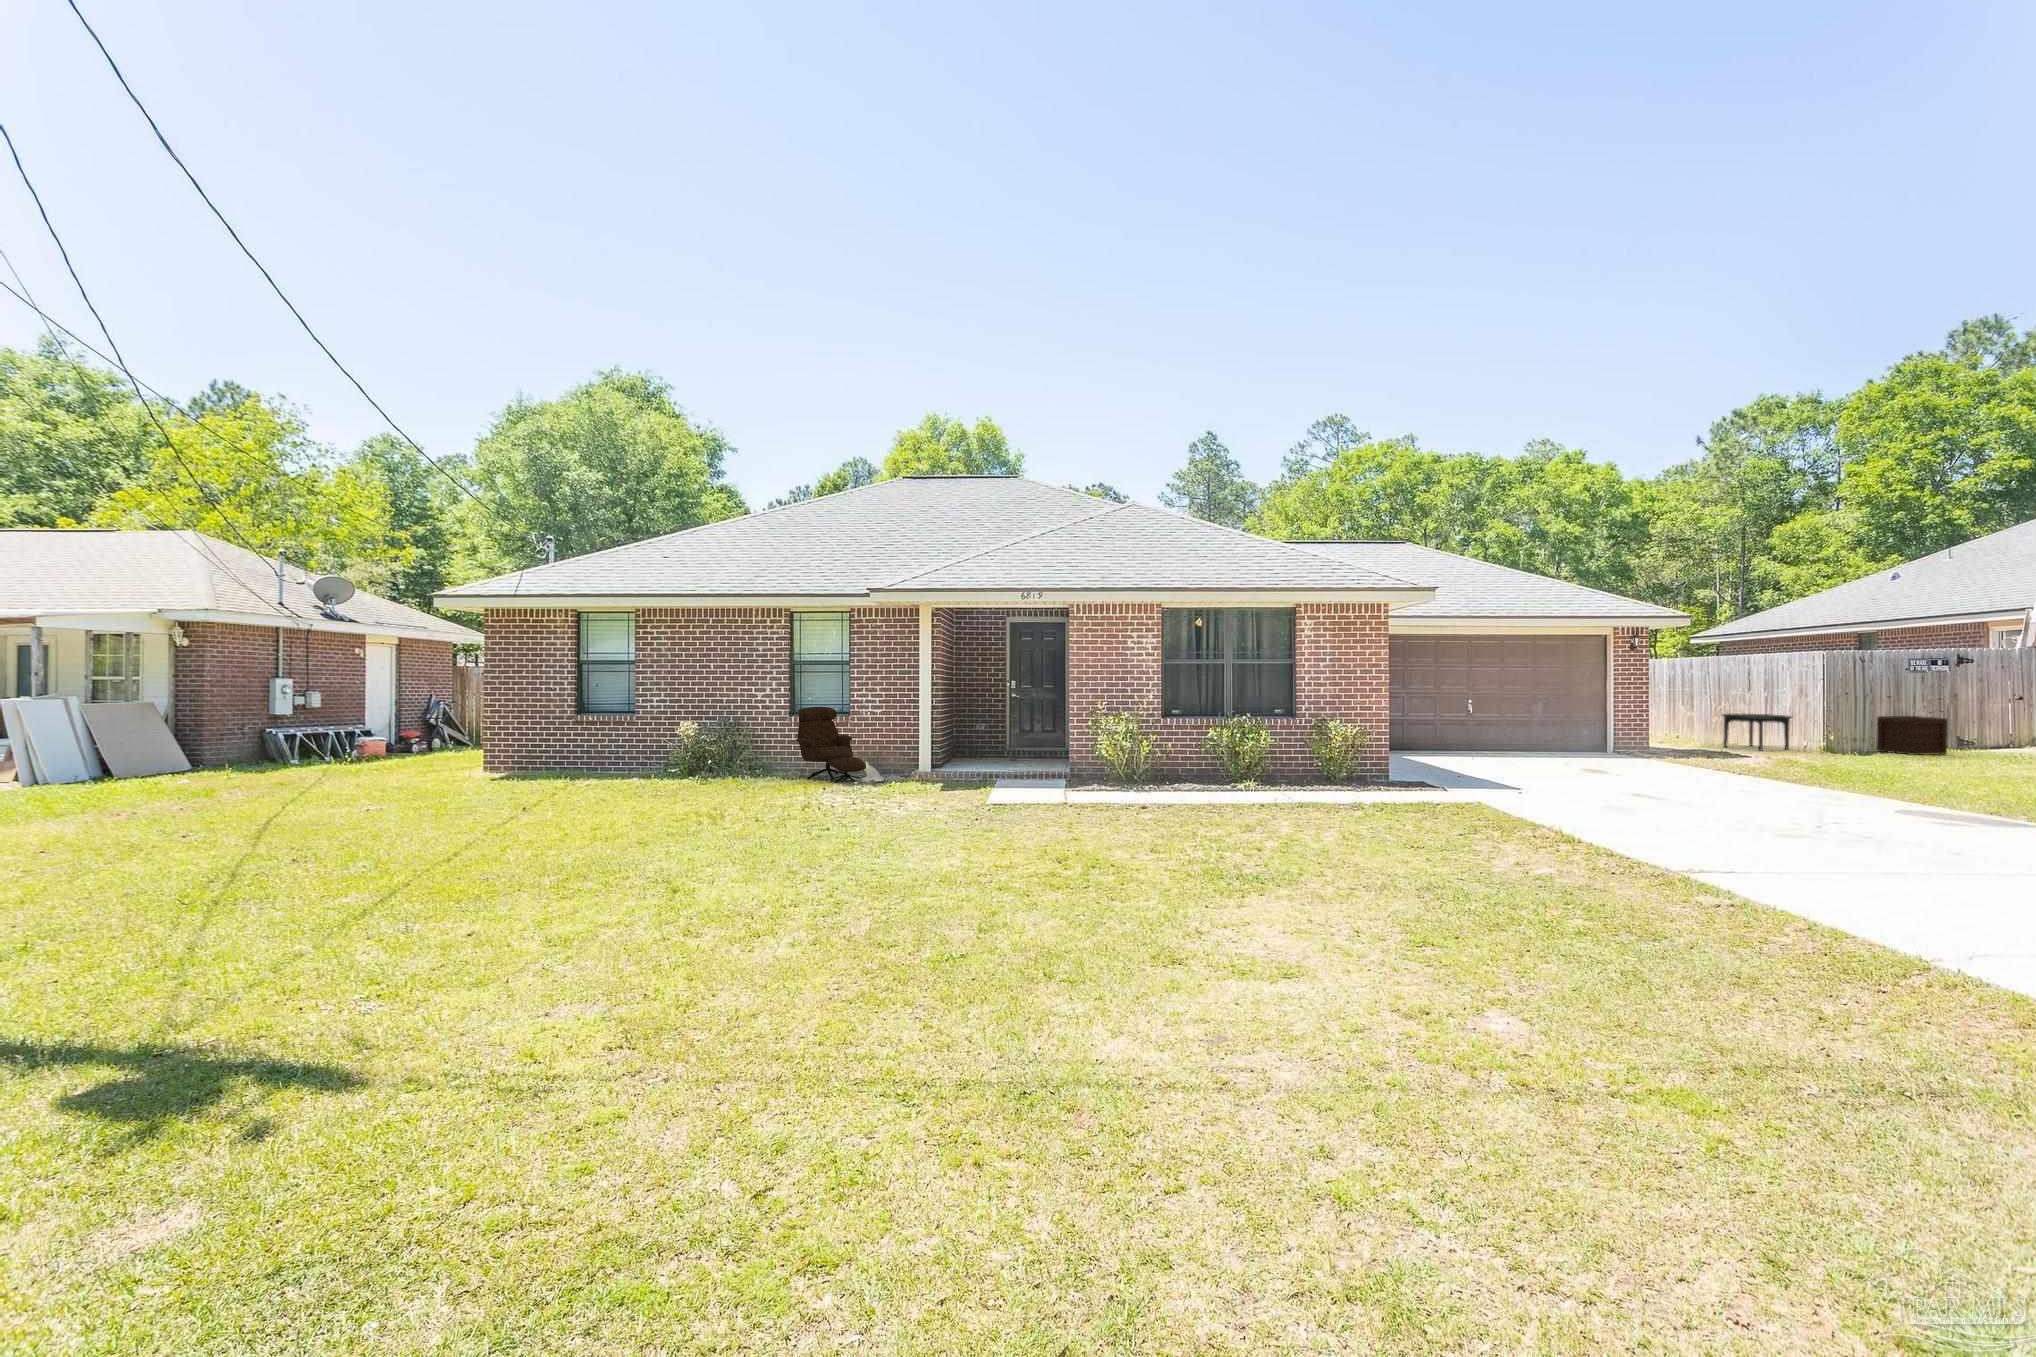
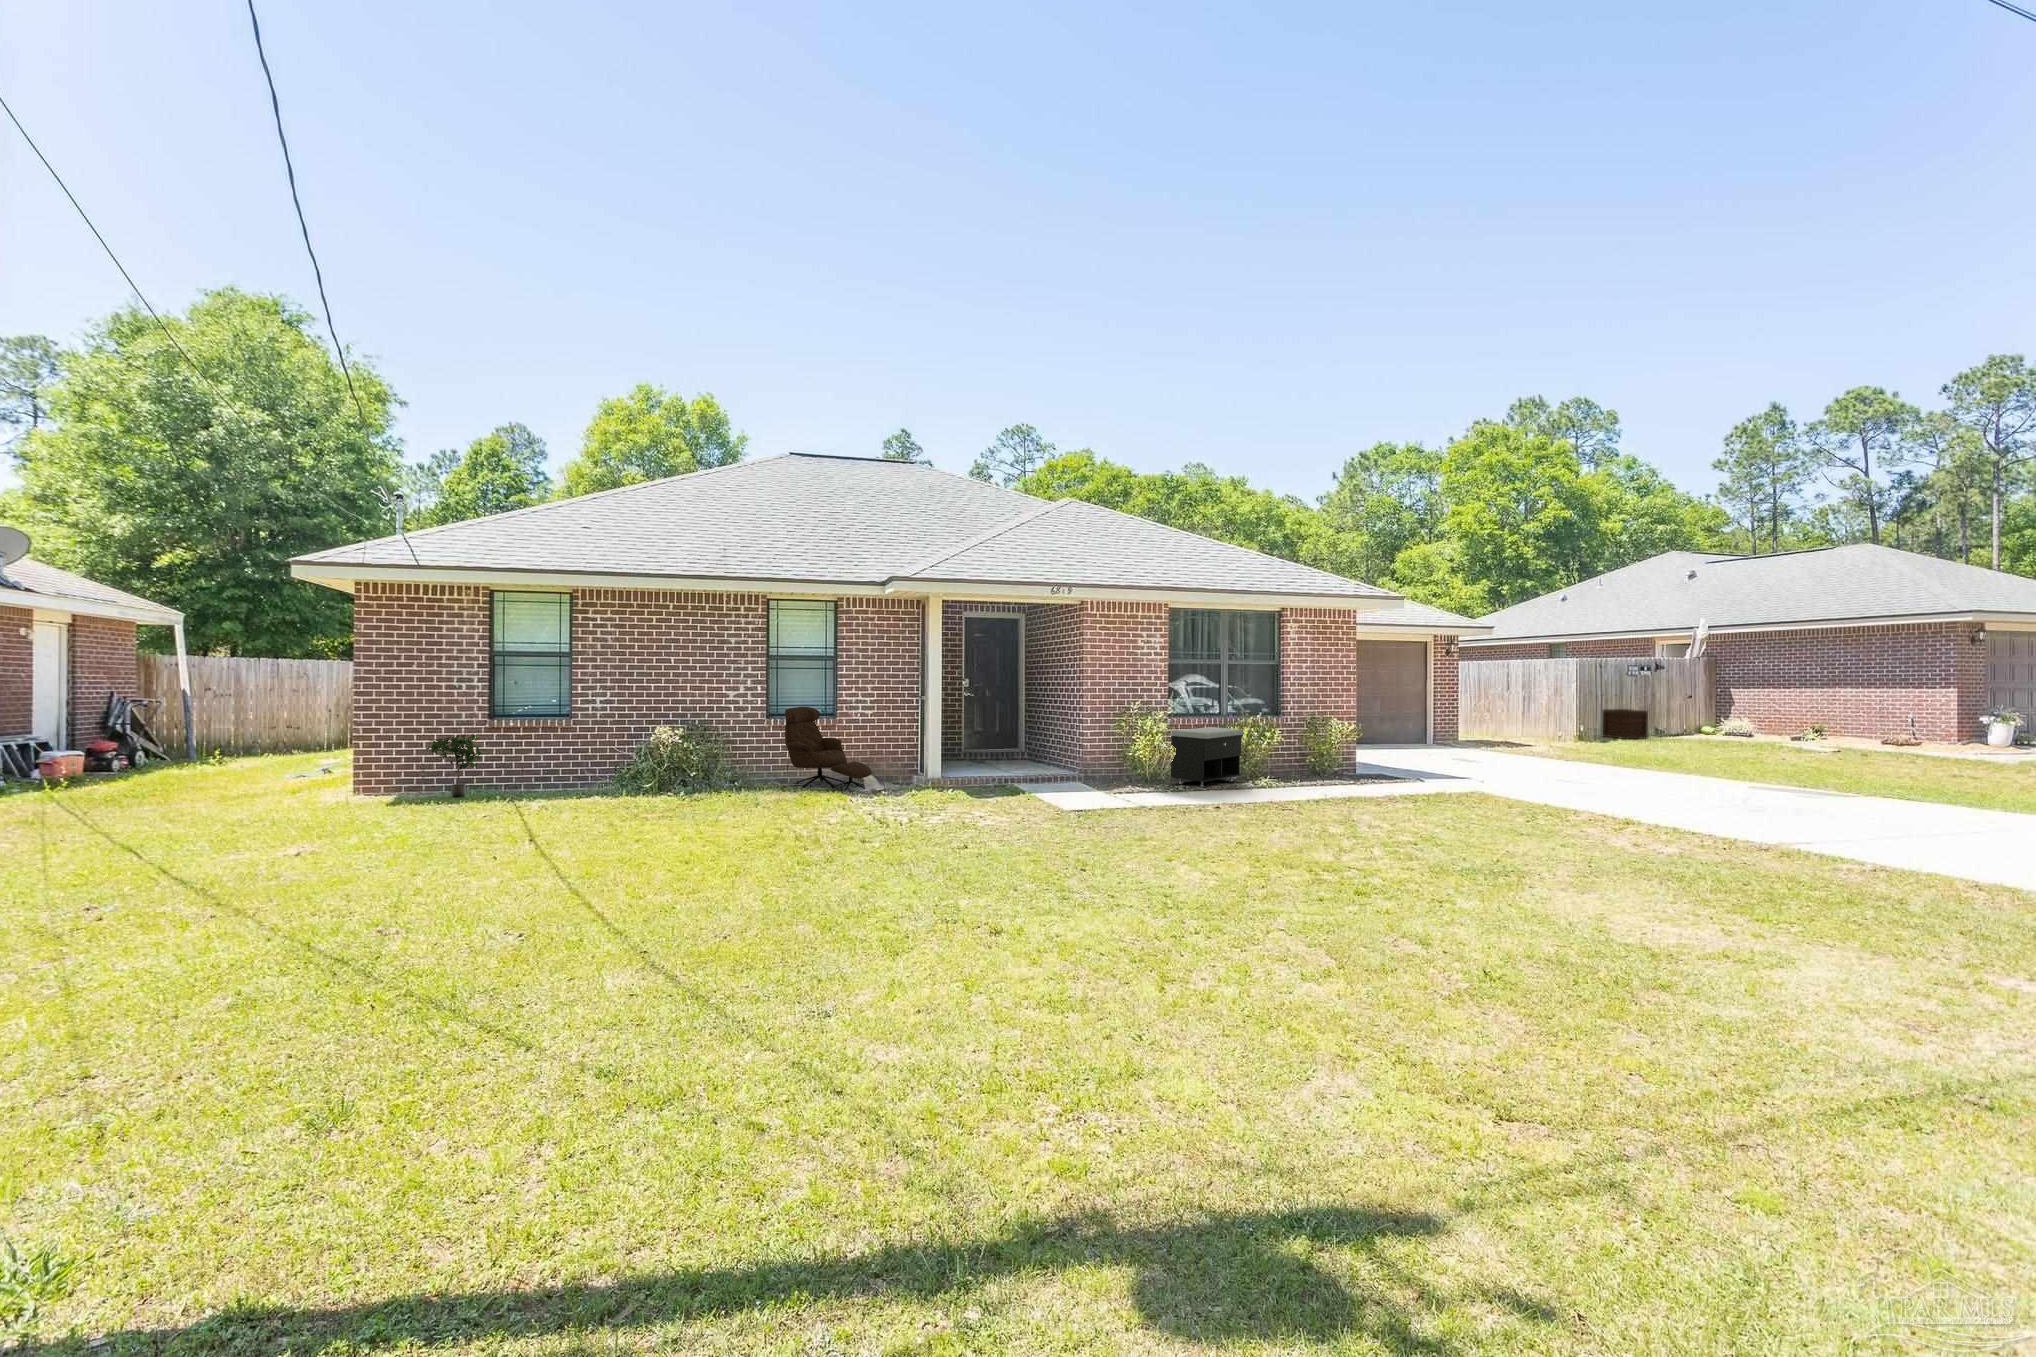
round table: present [1722,714,1792,751] -> none [1499,708,1552,738]
potted plant: none [521,727,568,777] -> present [426,734,485,797]
storage bench: none [1153,730,1237,791] -> present [1171,727,1243,787]

